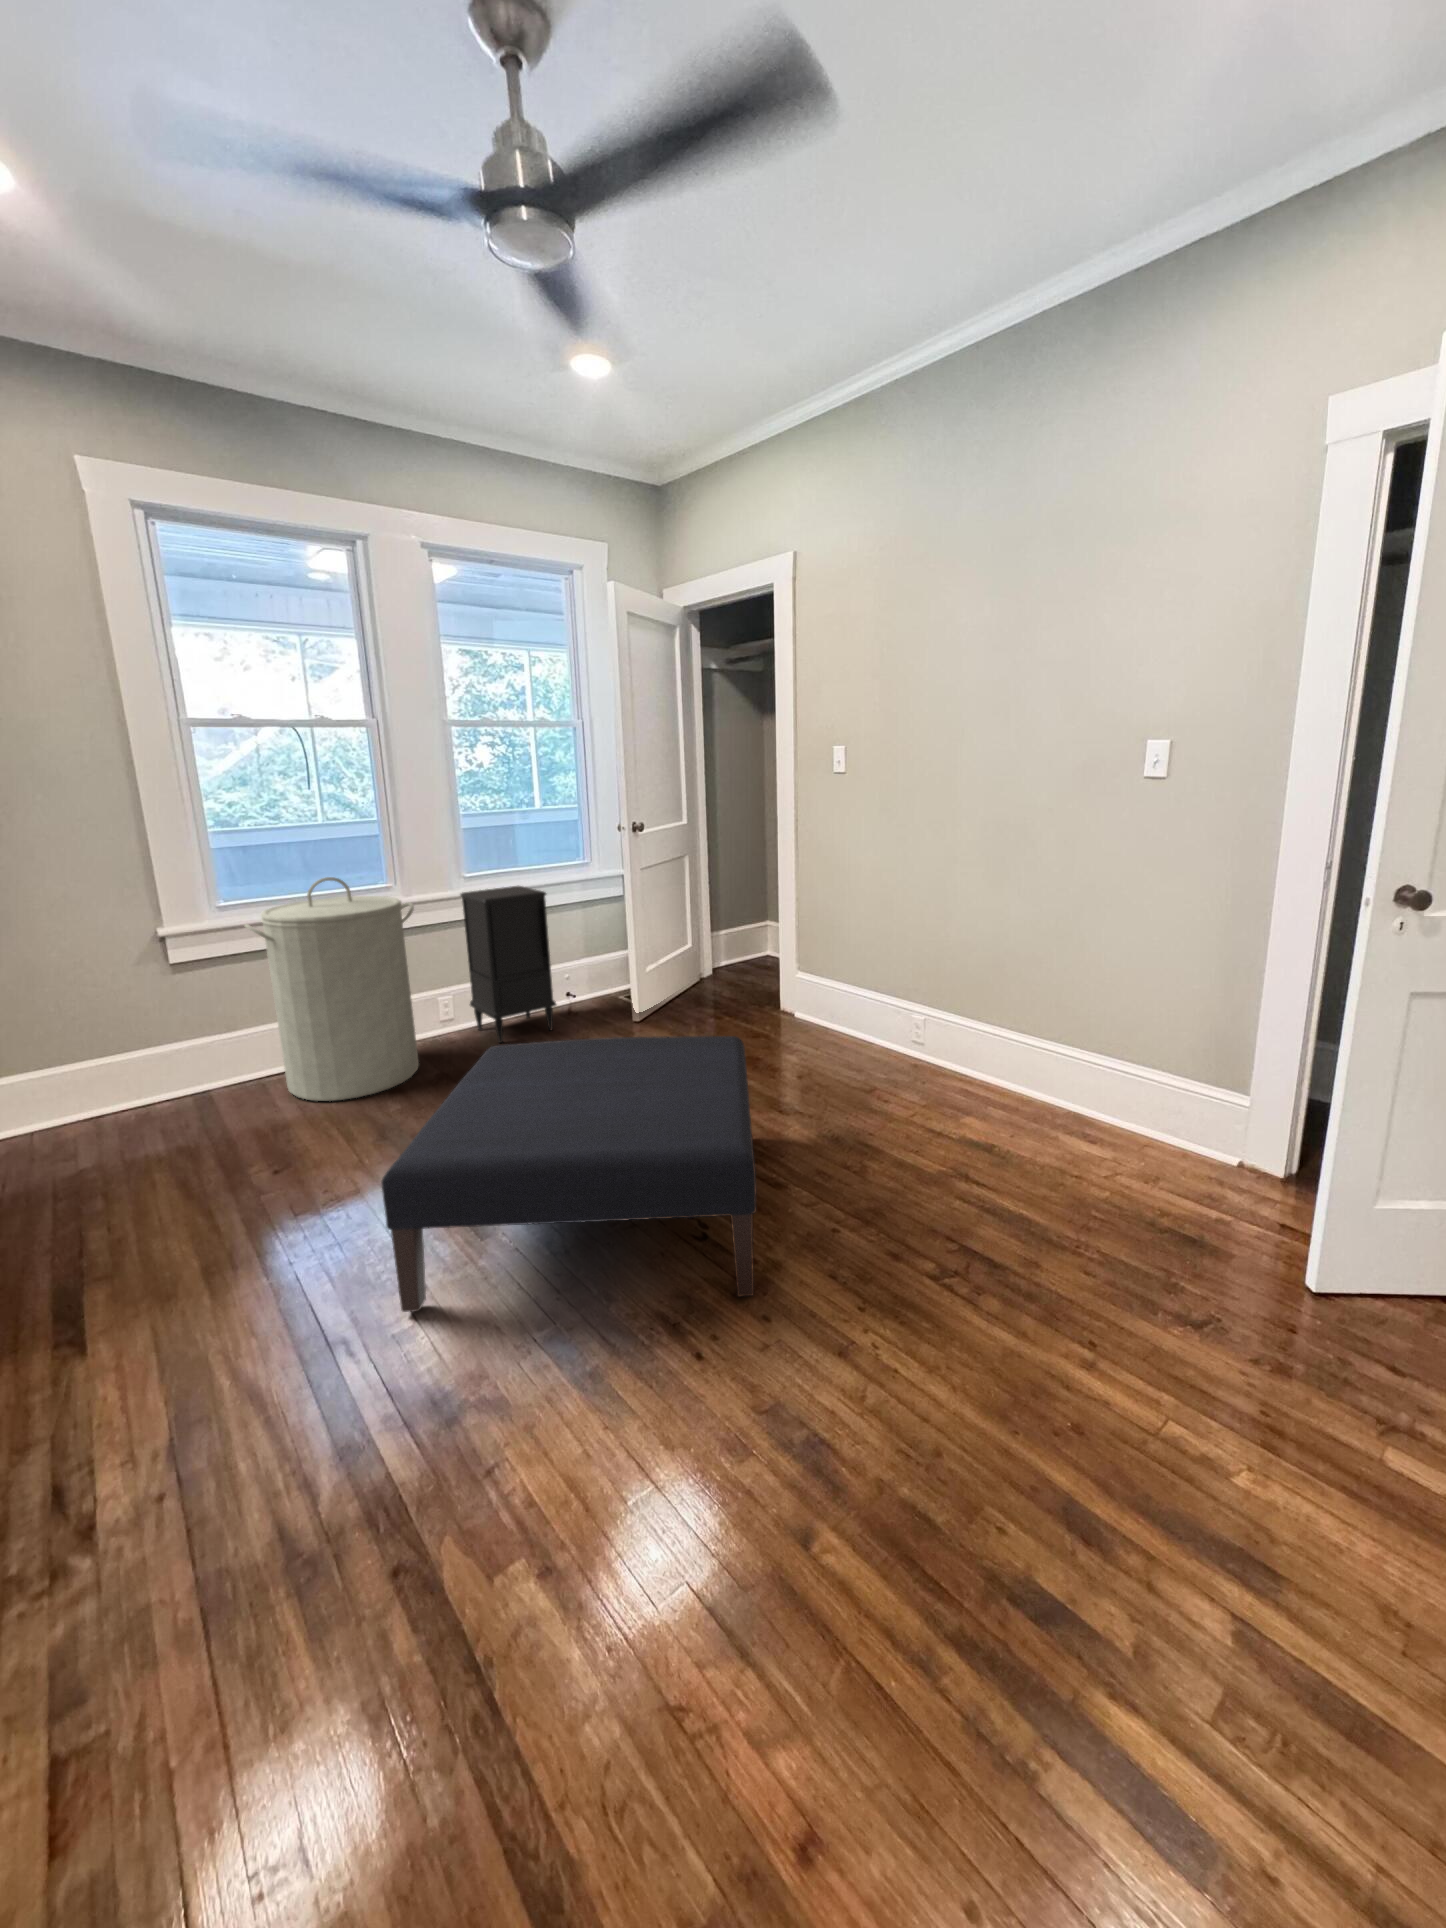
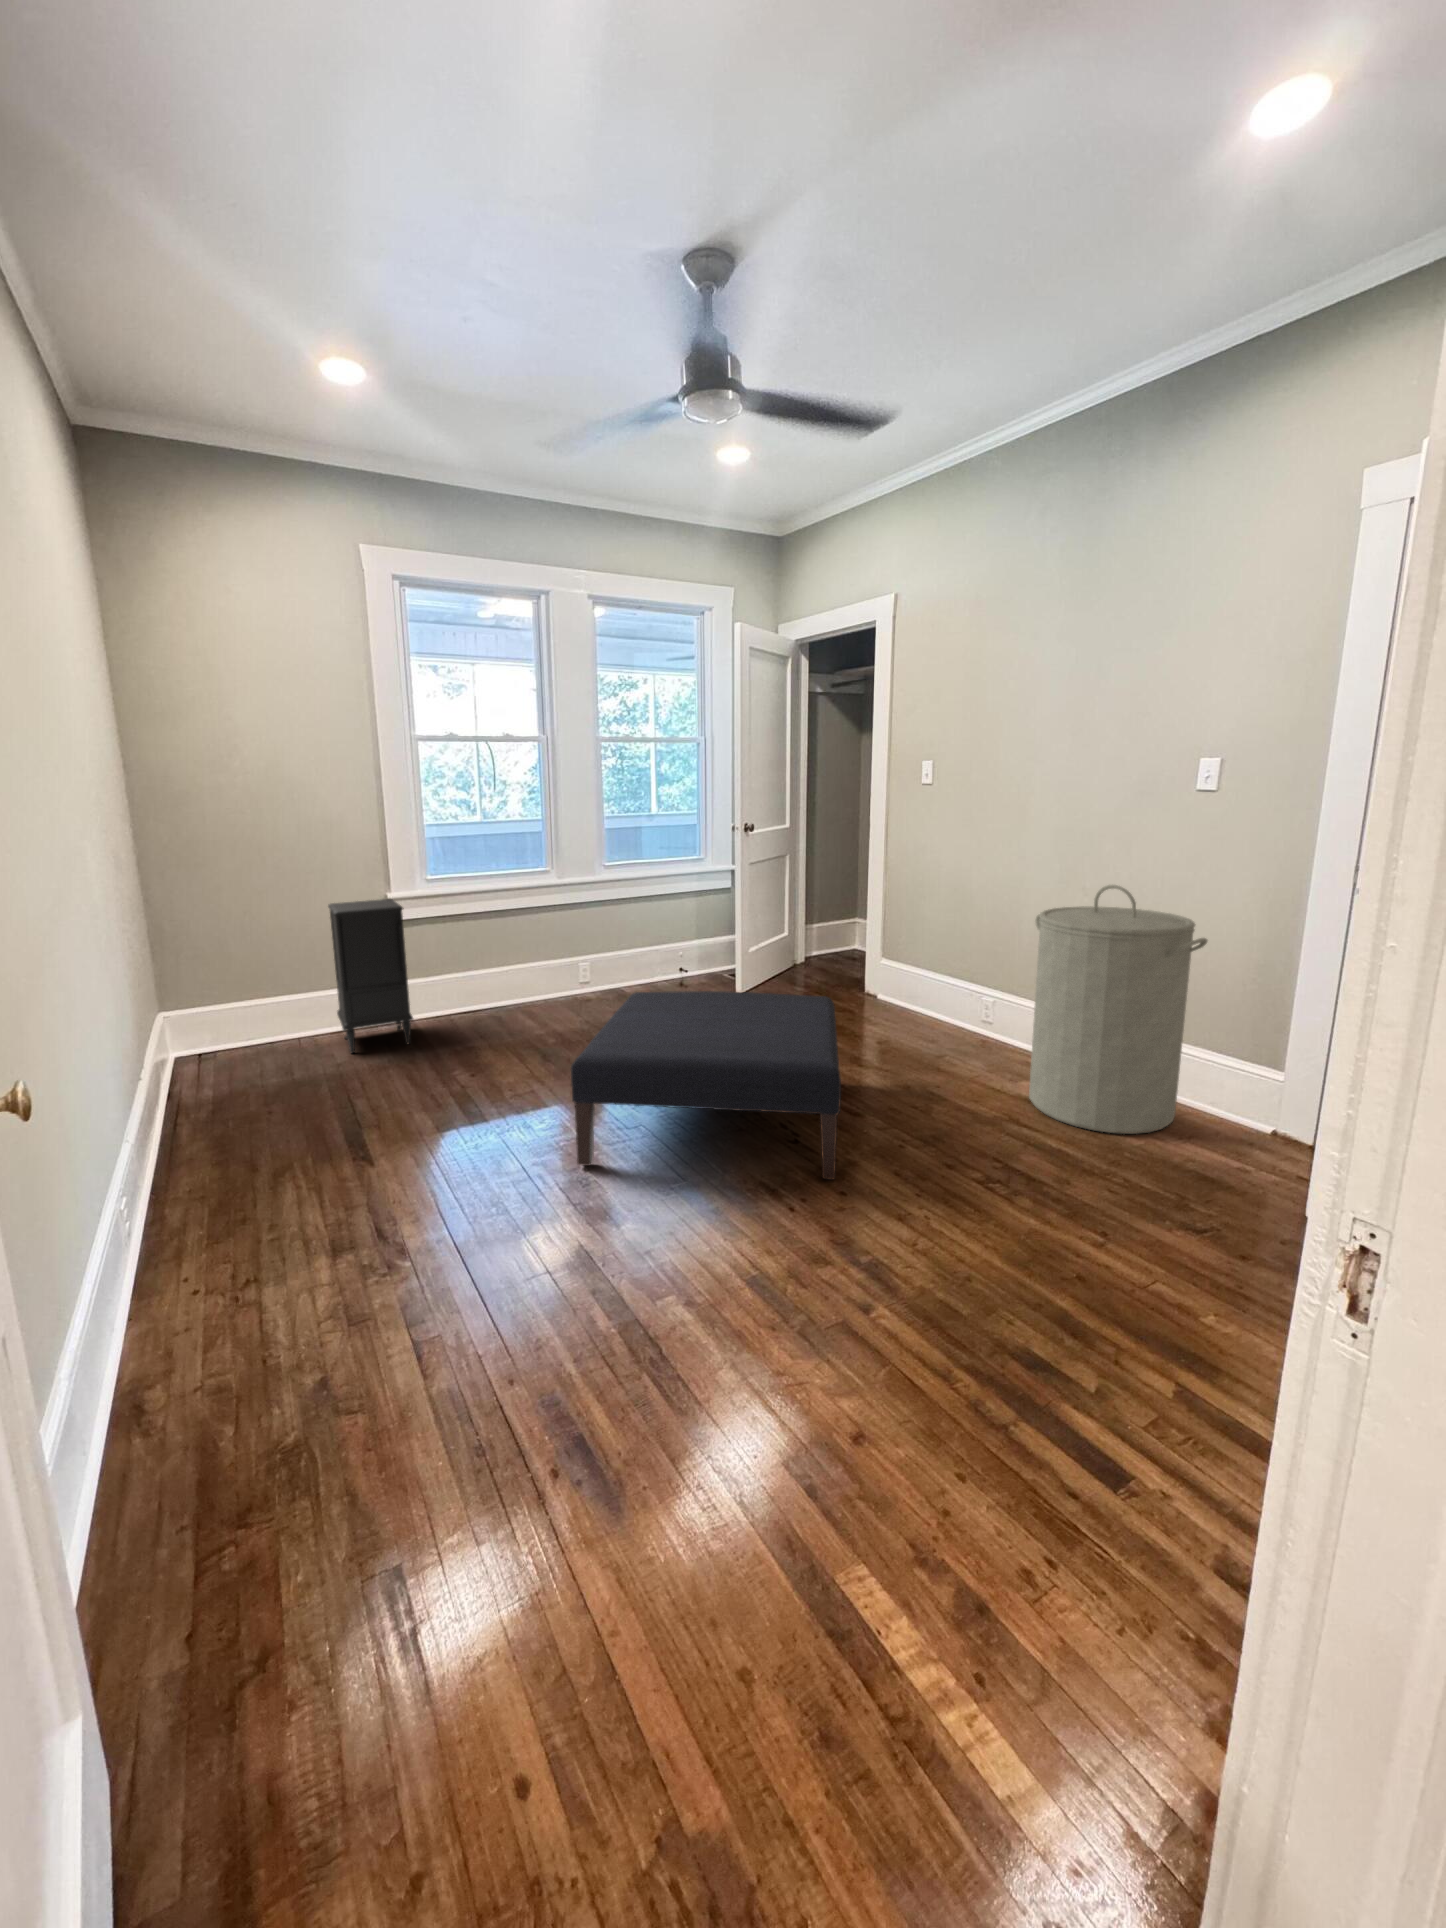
laundry hamper: present [245,877,419,1101] -> present [1029,885,1208,1134]
nightstand: present [461,886,556,1043] -> present [328,899,413,1053]

